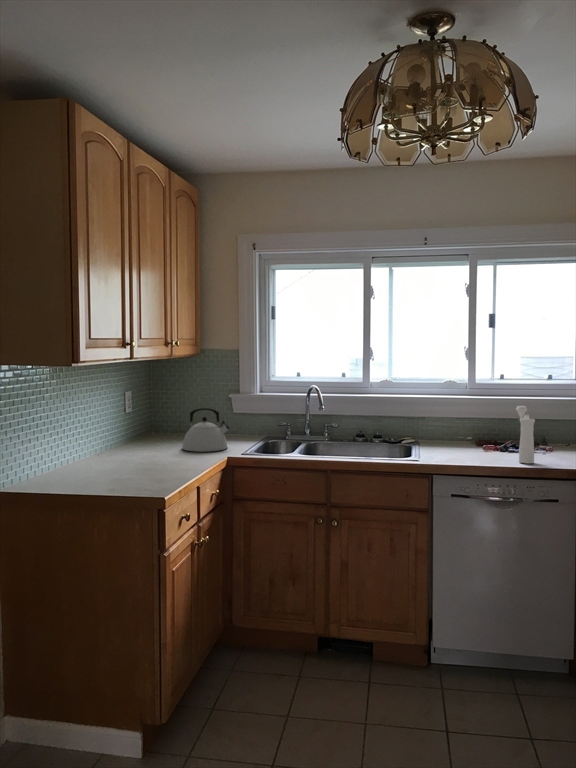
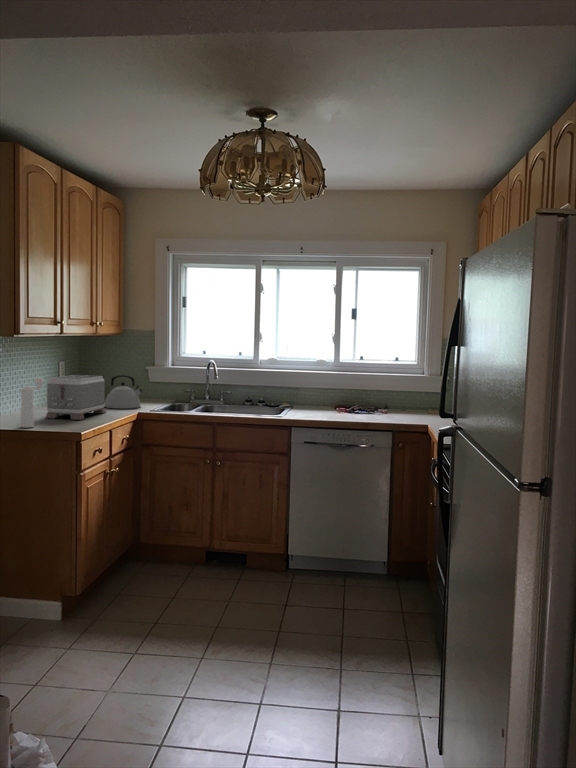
pepper mill: present [516,406,535,463] -> present [20,378,44,428]
toaster: none [112,411,188,473] -> present [45,375,106,420]

